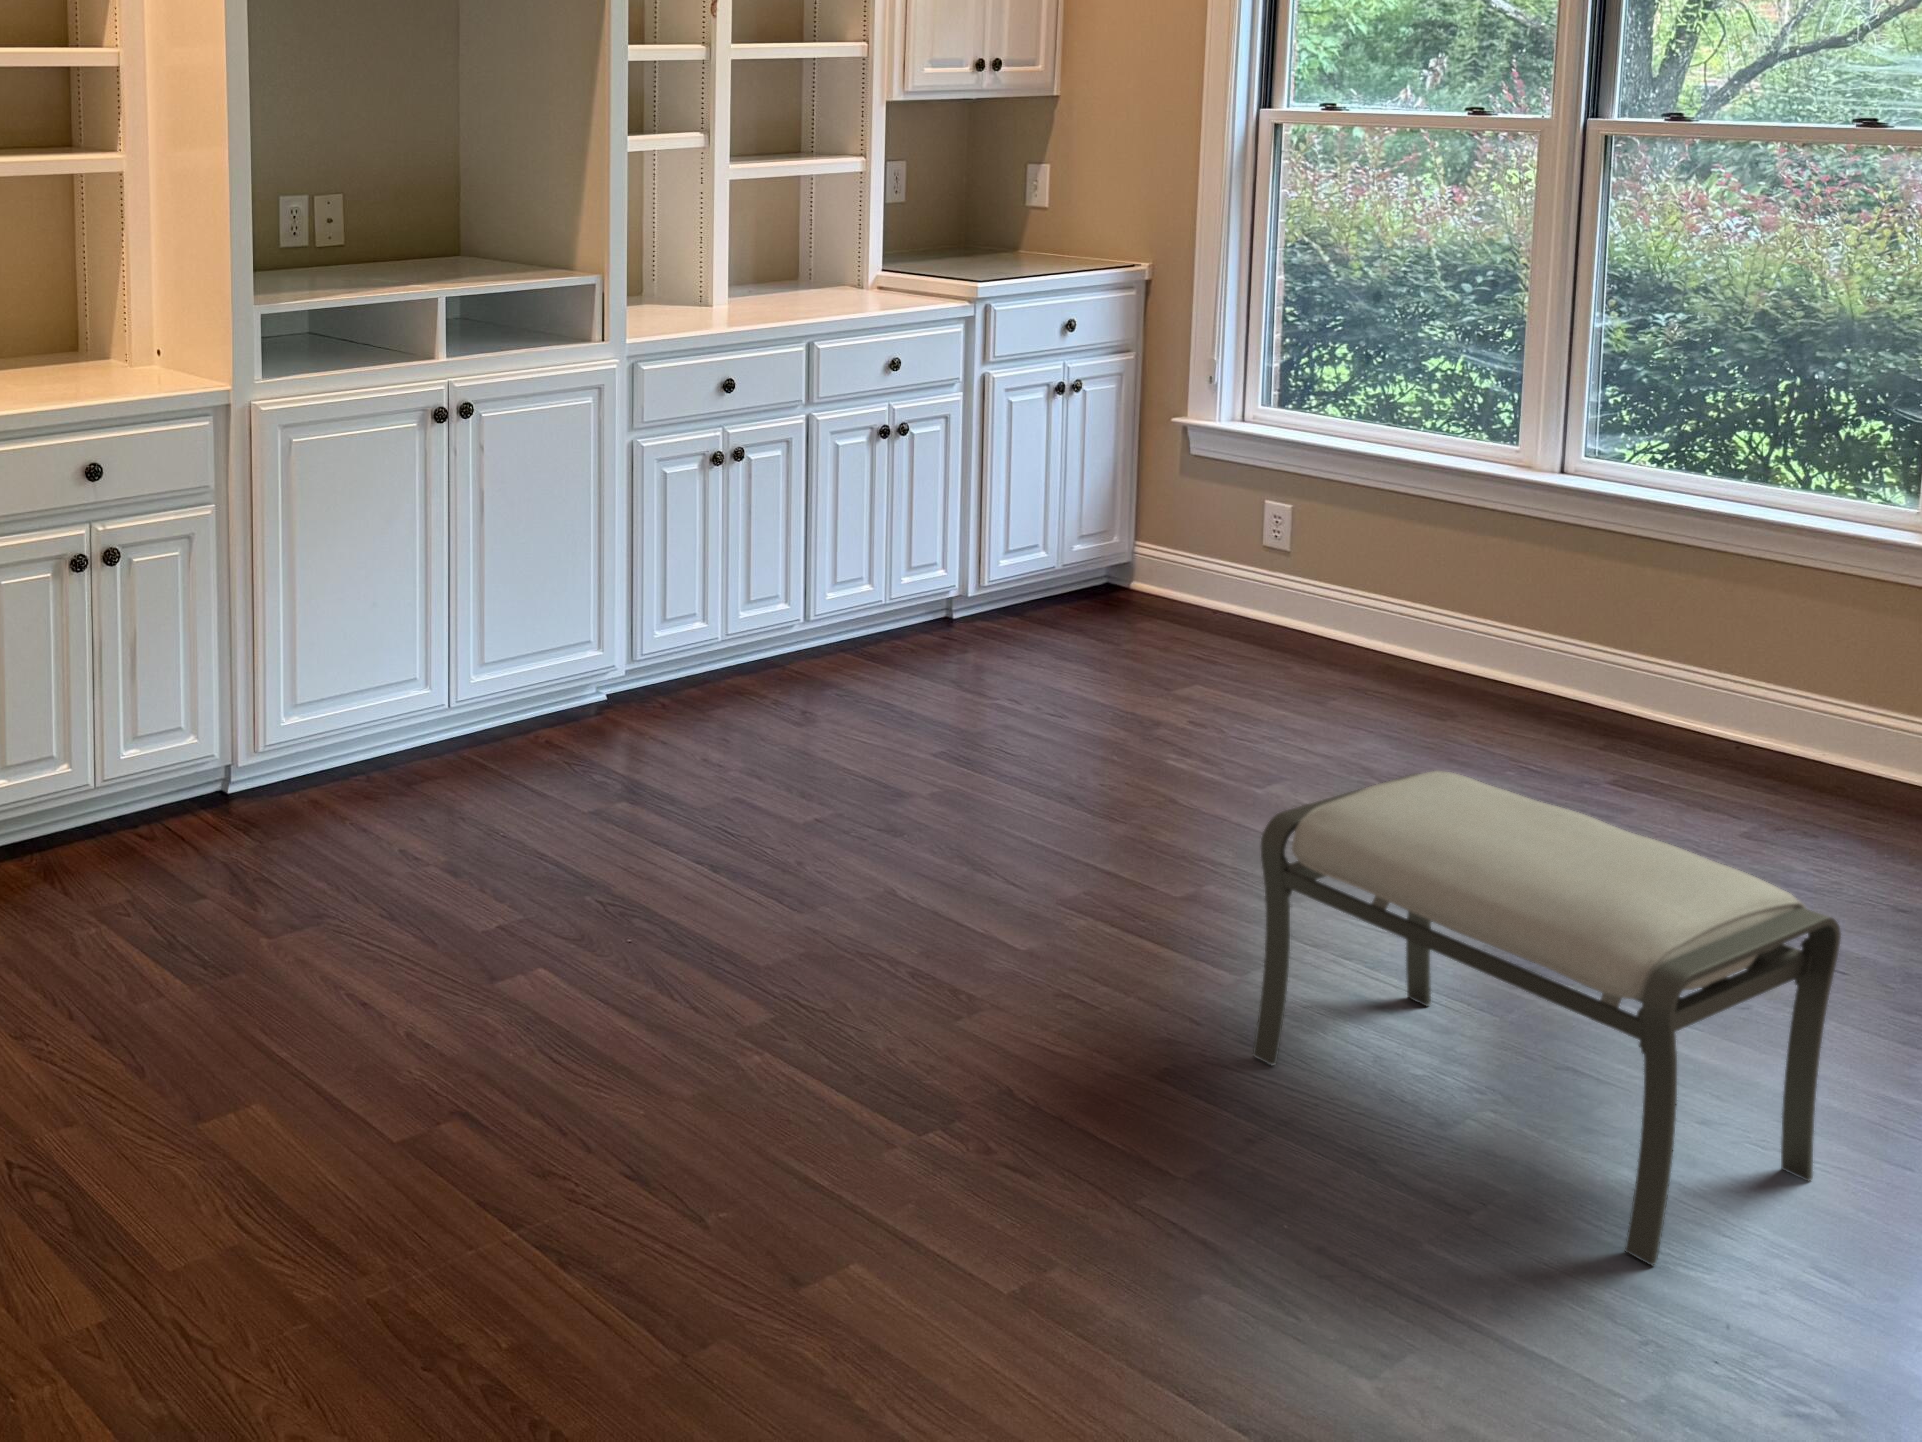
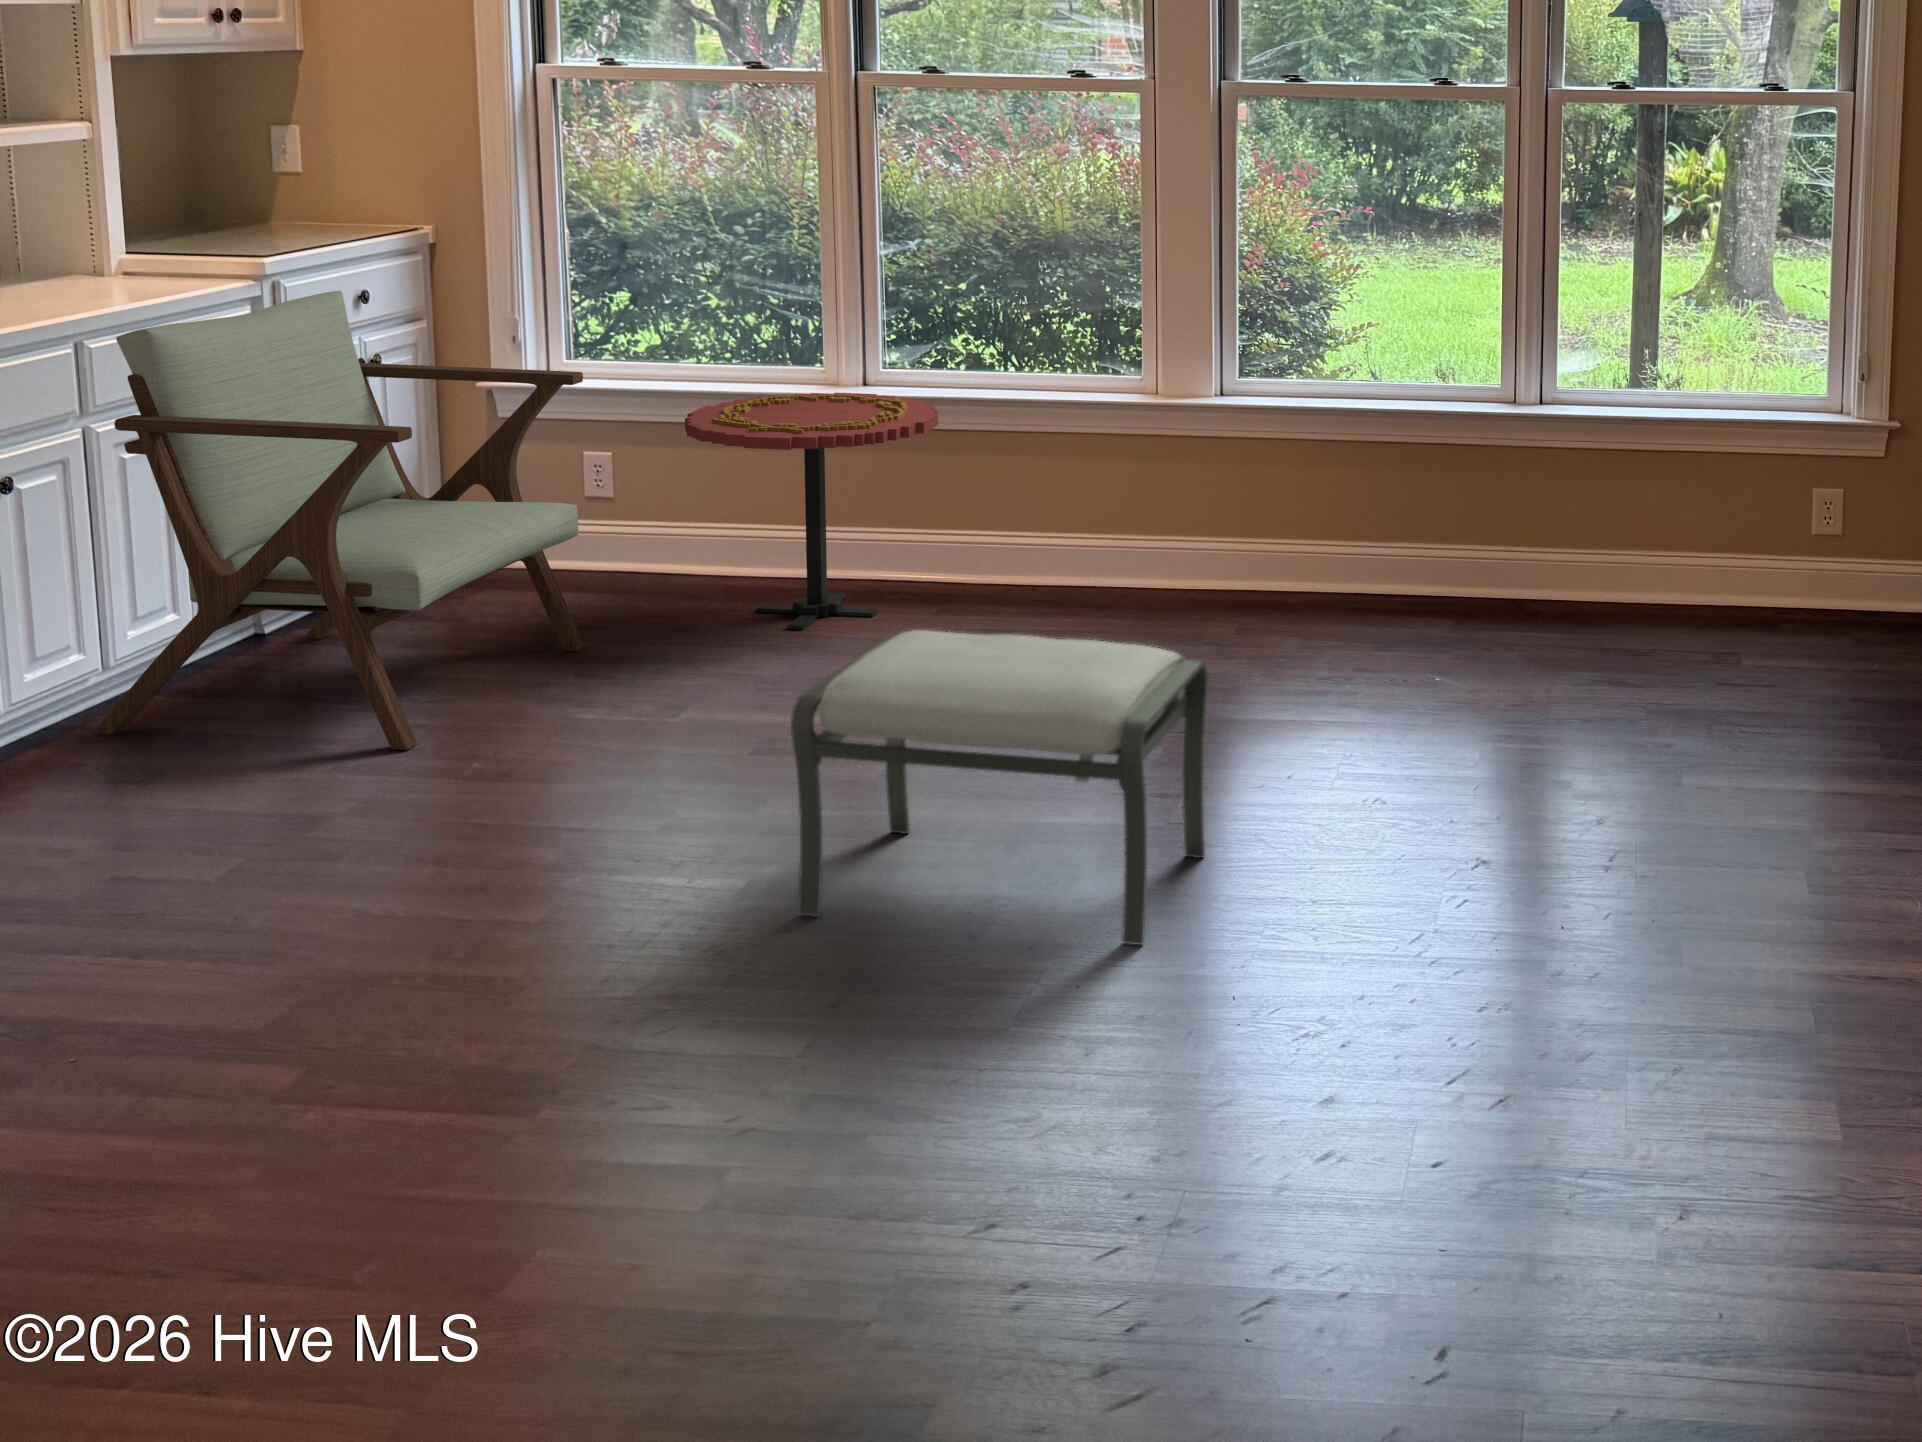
lounge chair: none [786,317,1230,757] -> present [94,291,584,750]
side table: none [1334,470,1635,739] -> present [685,393,938,629]

